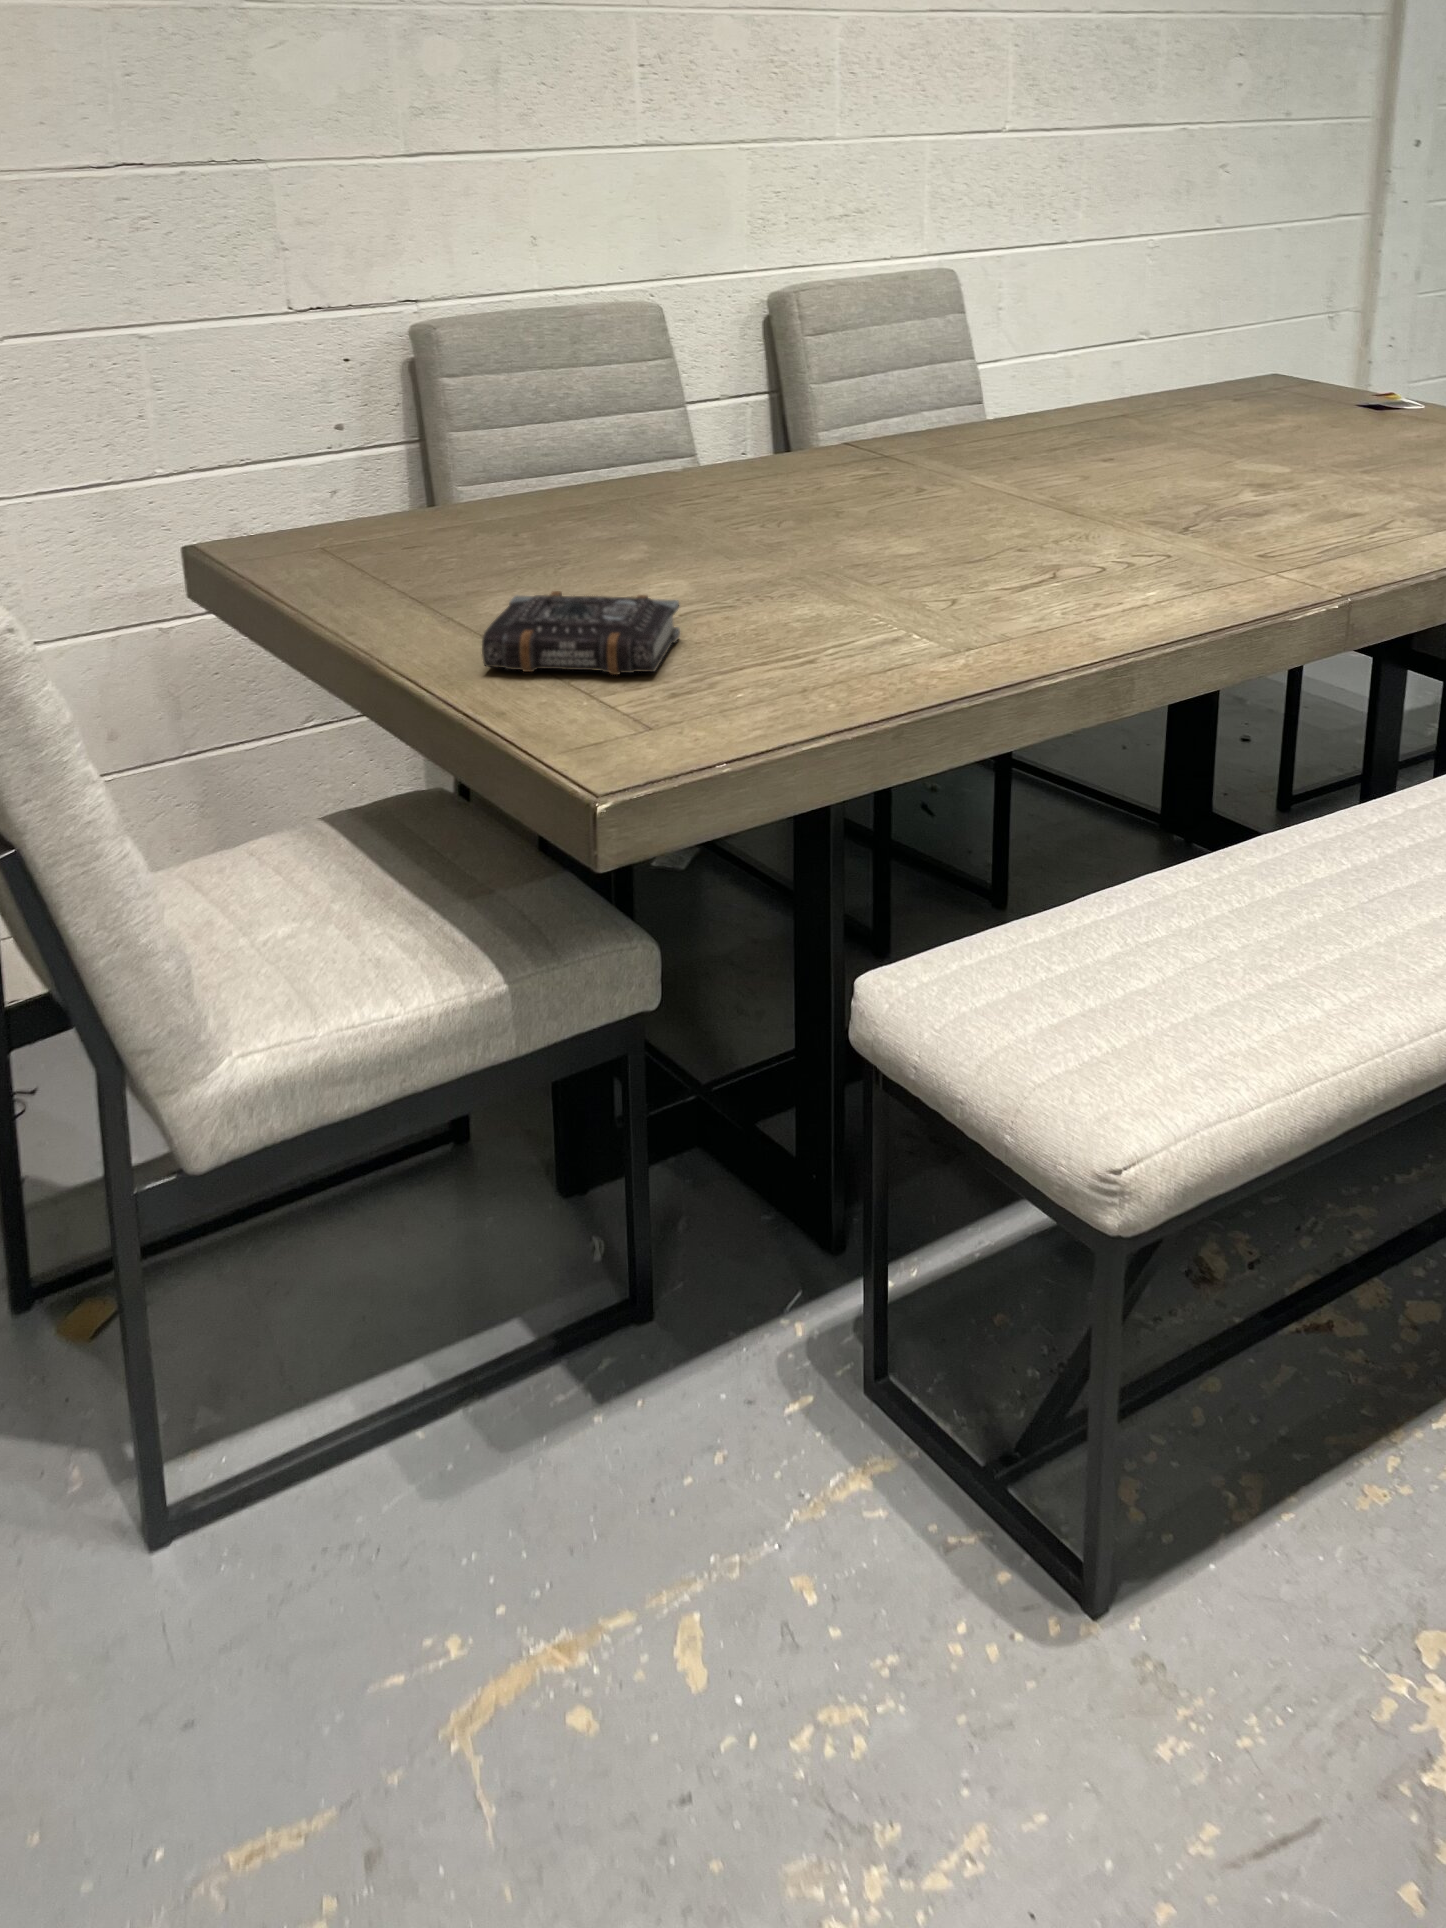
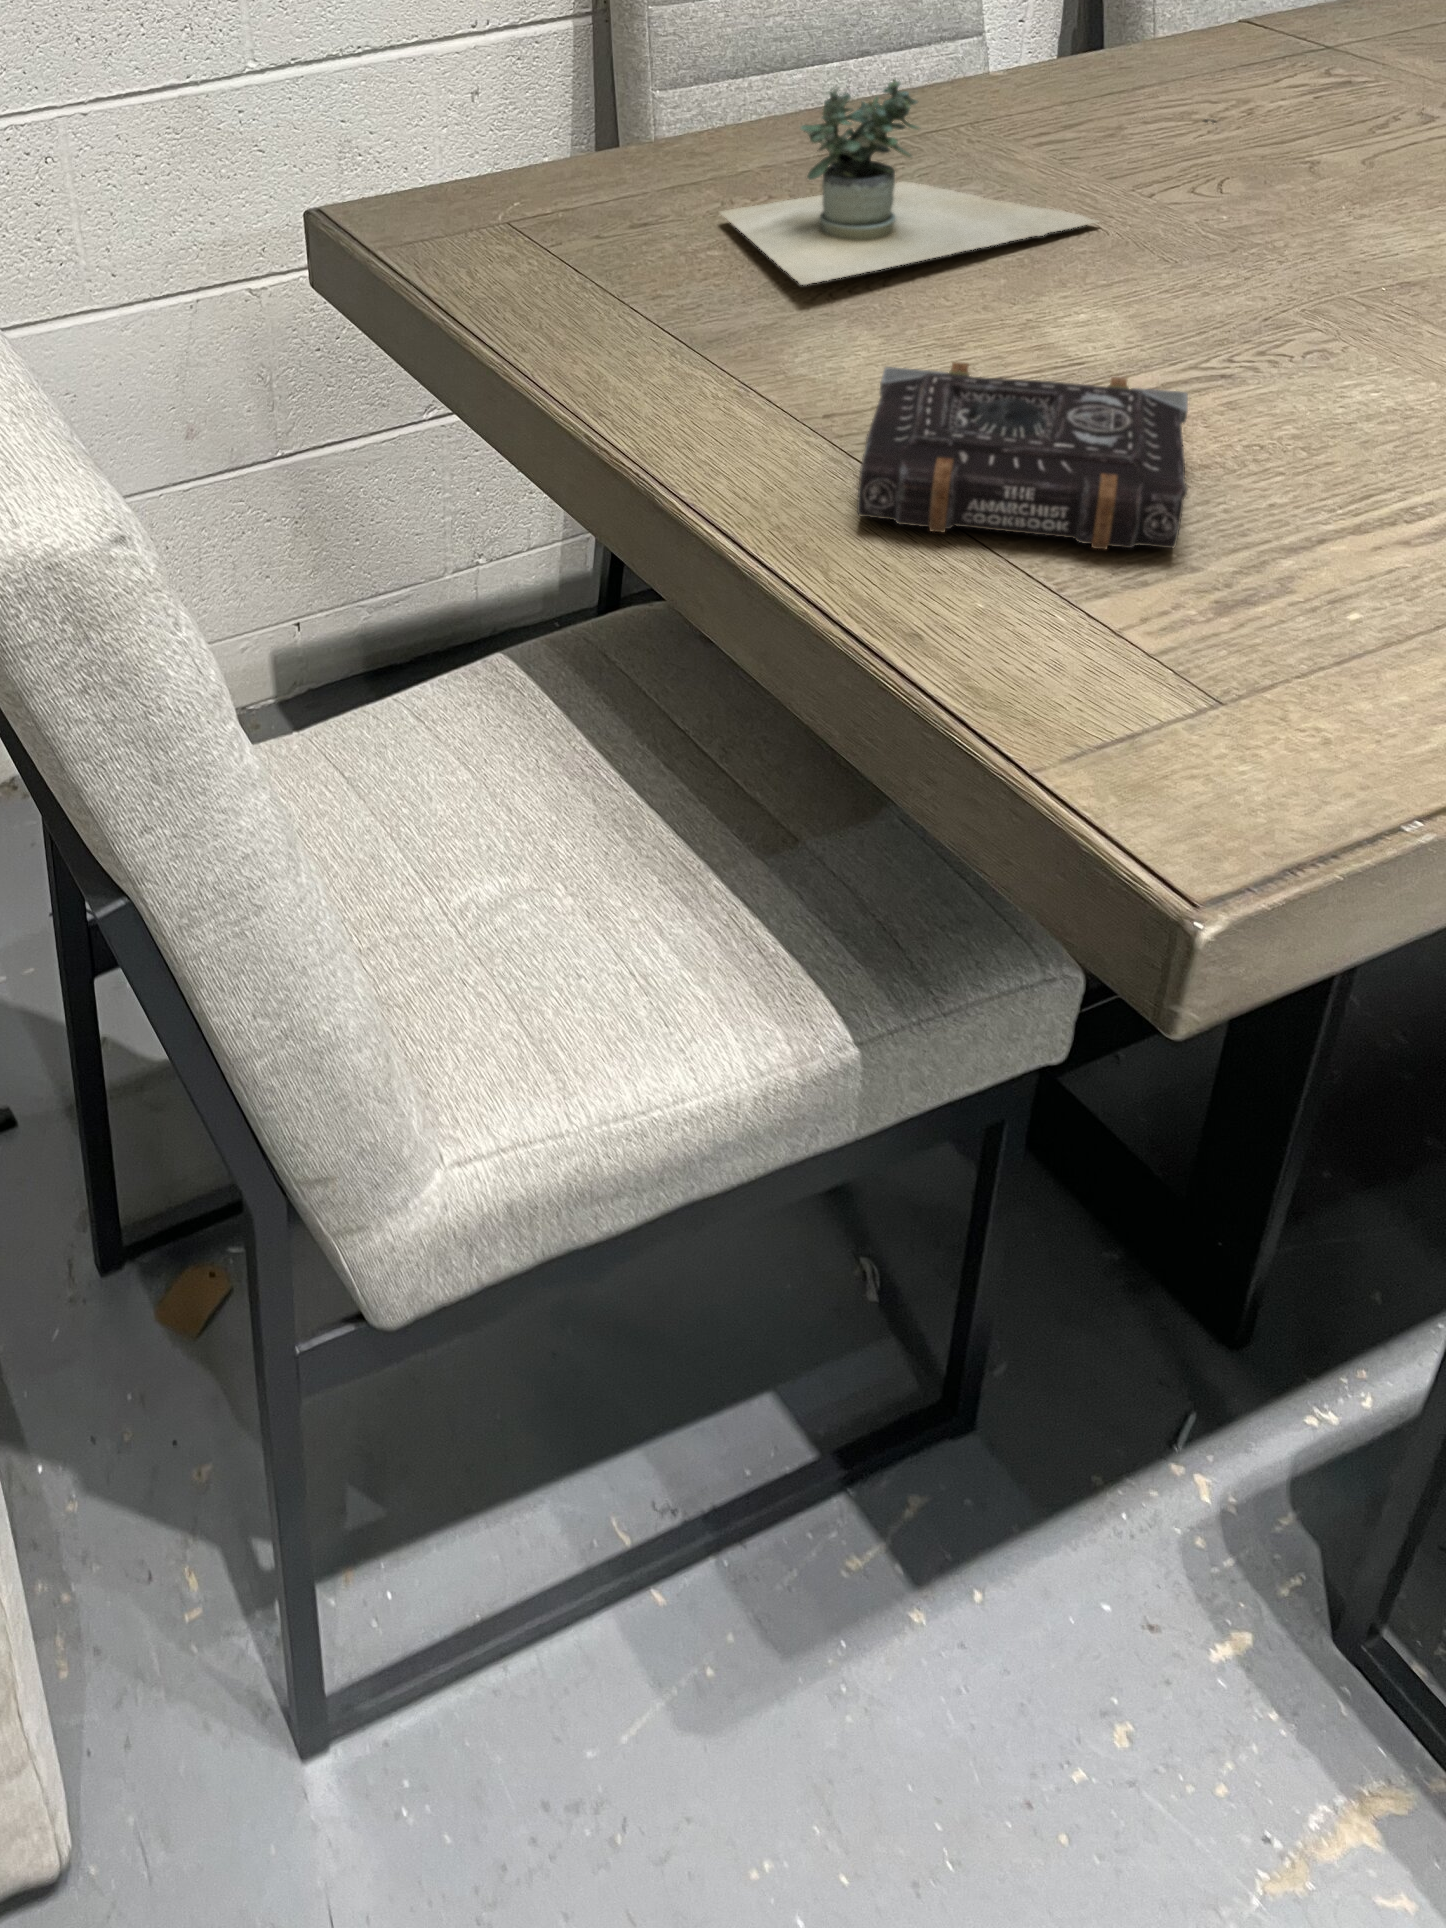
potted plant: none [459,453,760,569] -> present [721,79,1216,285]

